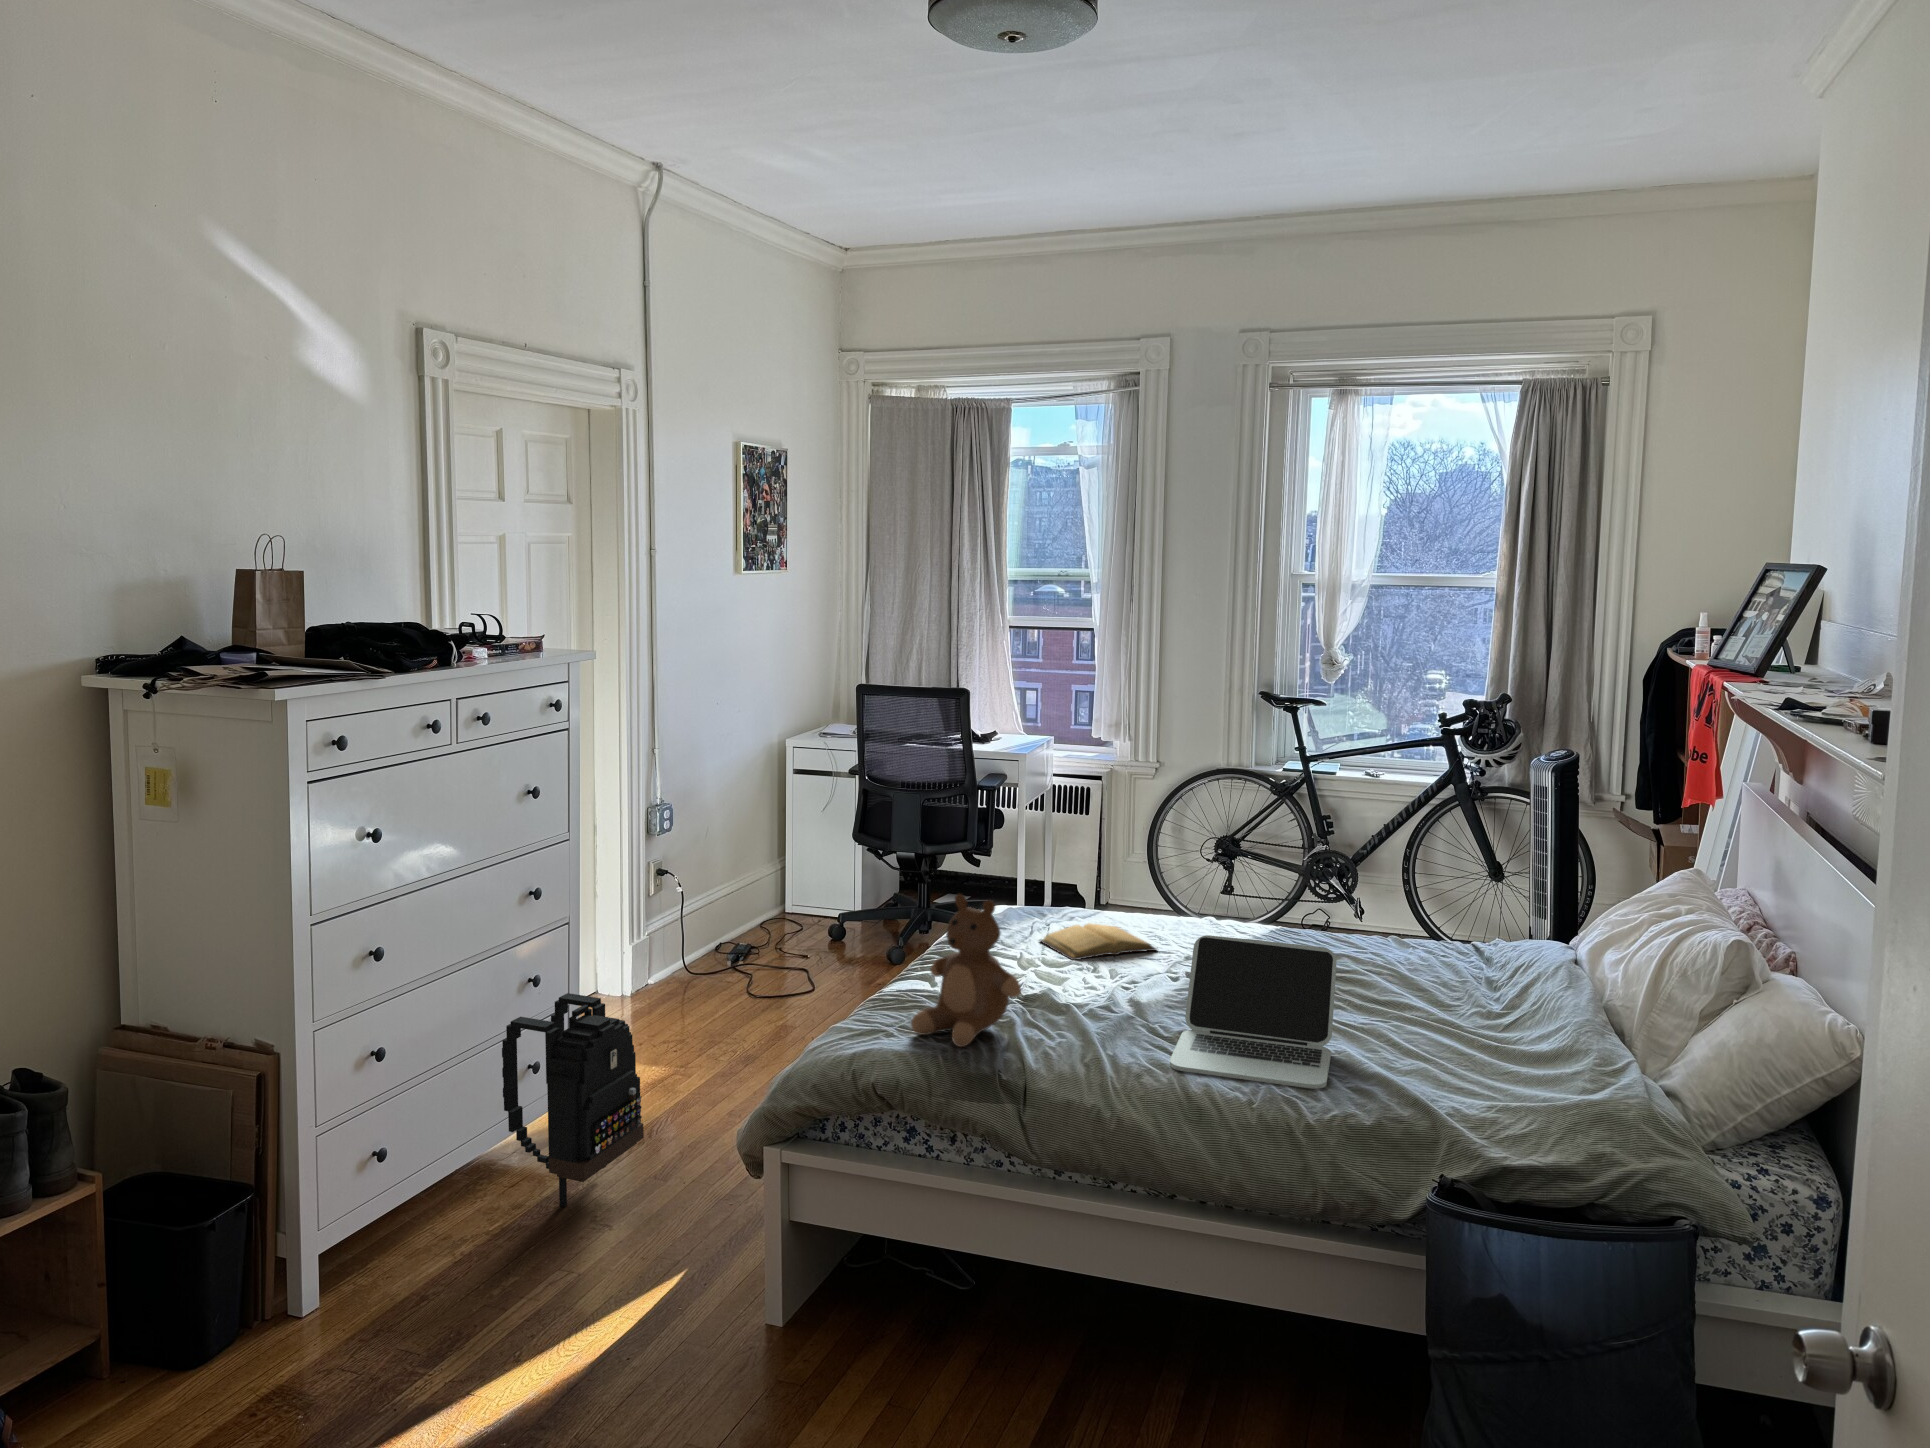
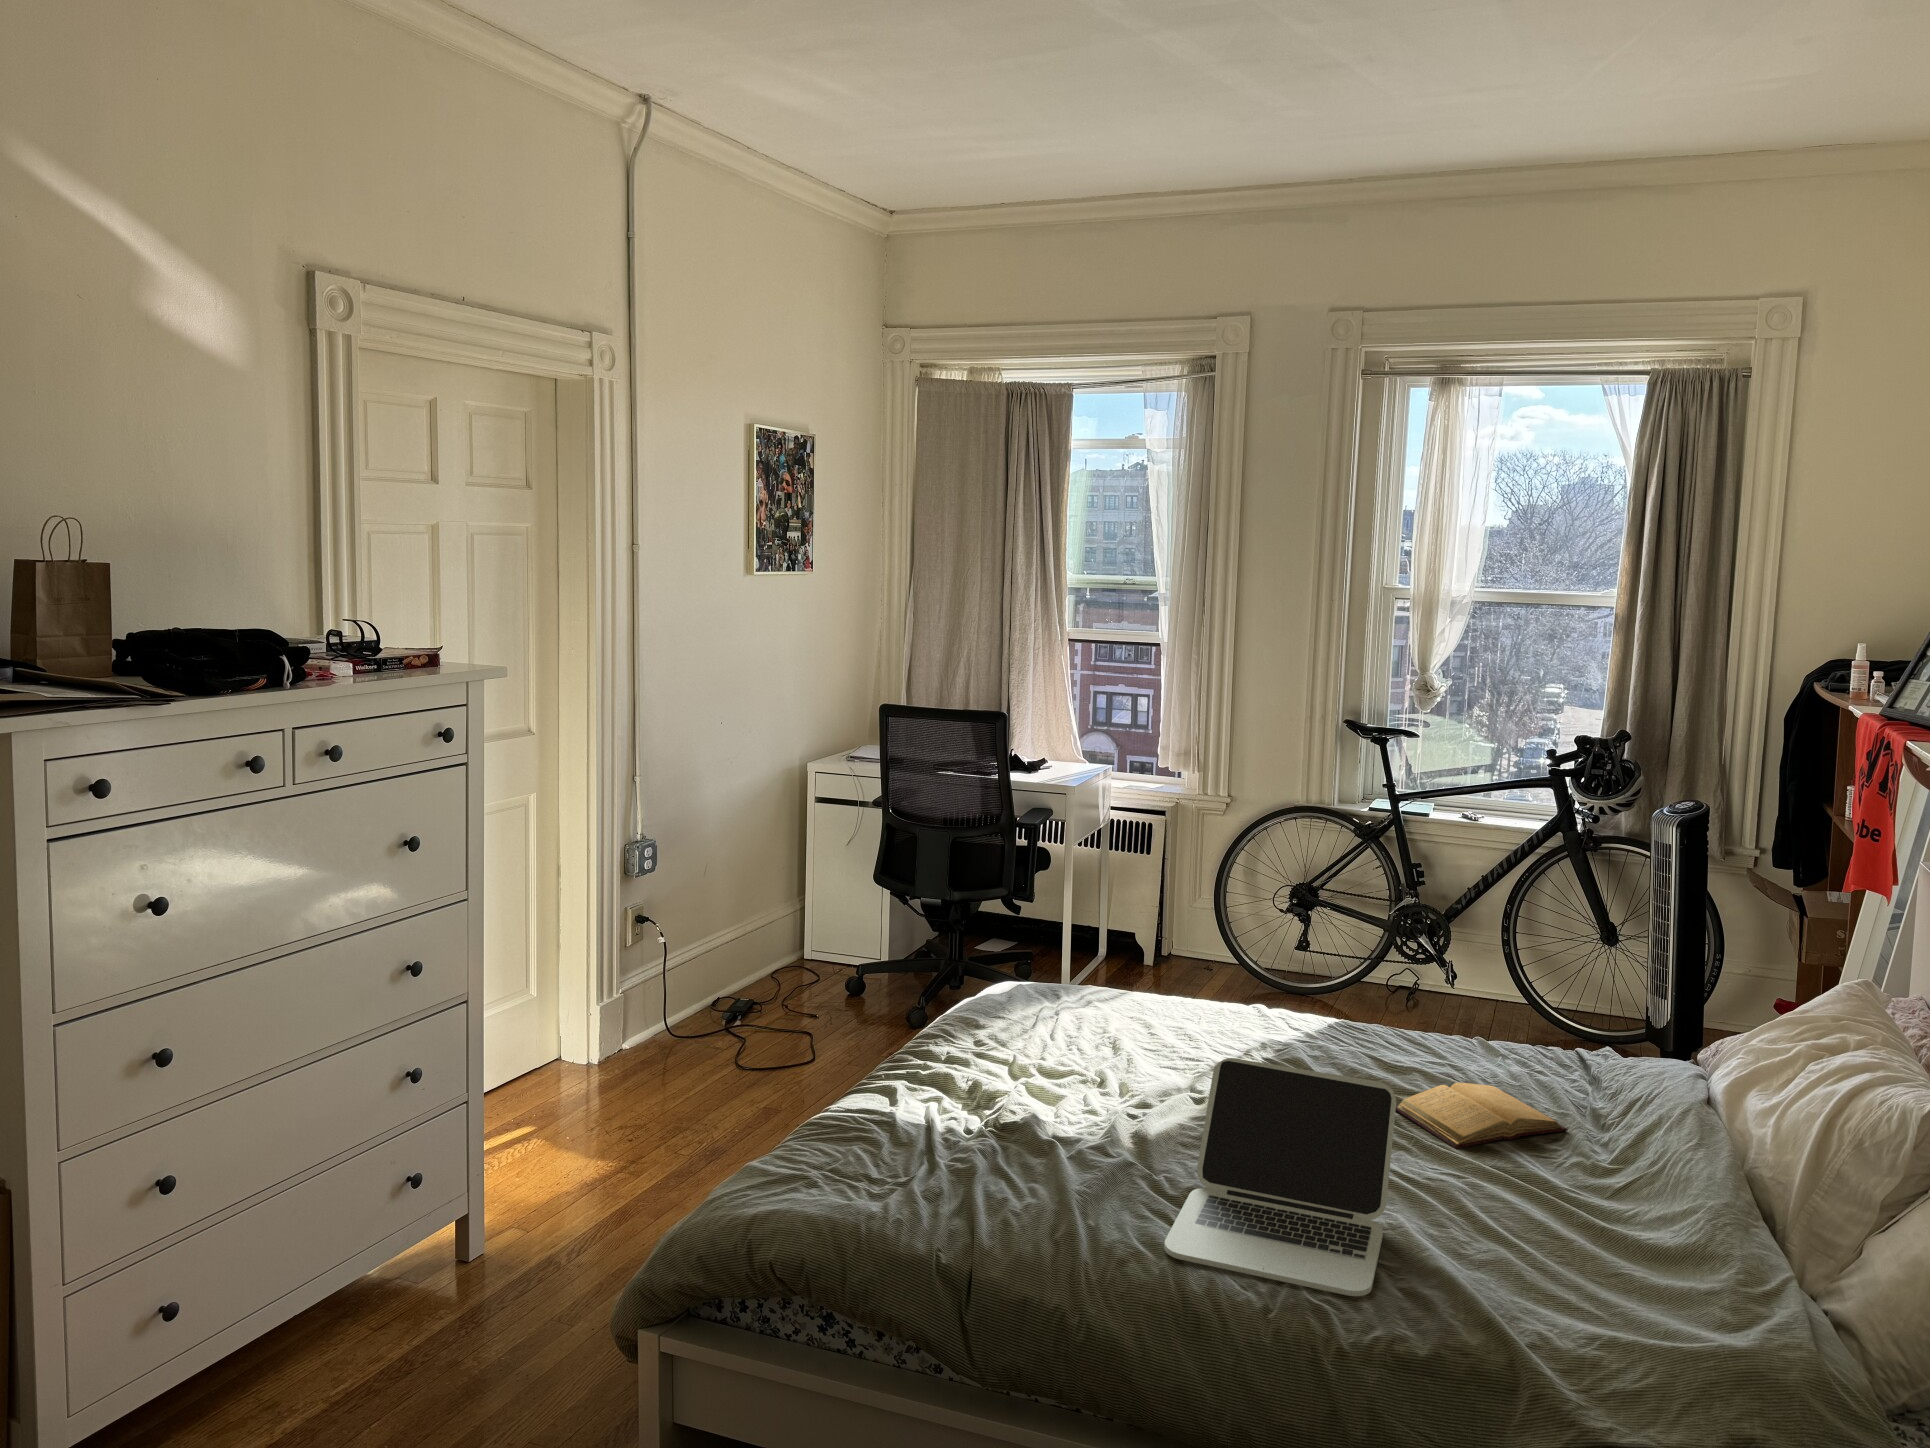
teddy bear: present [911,894,1021,1047] -> none [834,1001,978,1210]
book: present [1040,923,1157,960] -> present [1396,1082,1568,1149]
backpack: present [502,993,644,1207] -> none [348,1092,537,1370]

